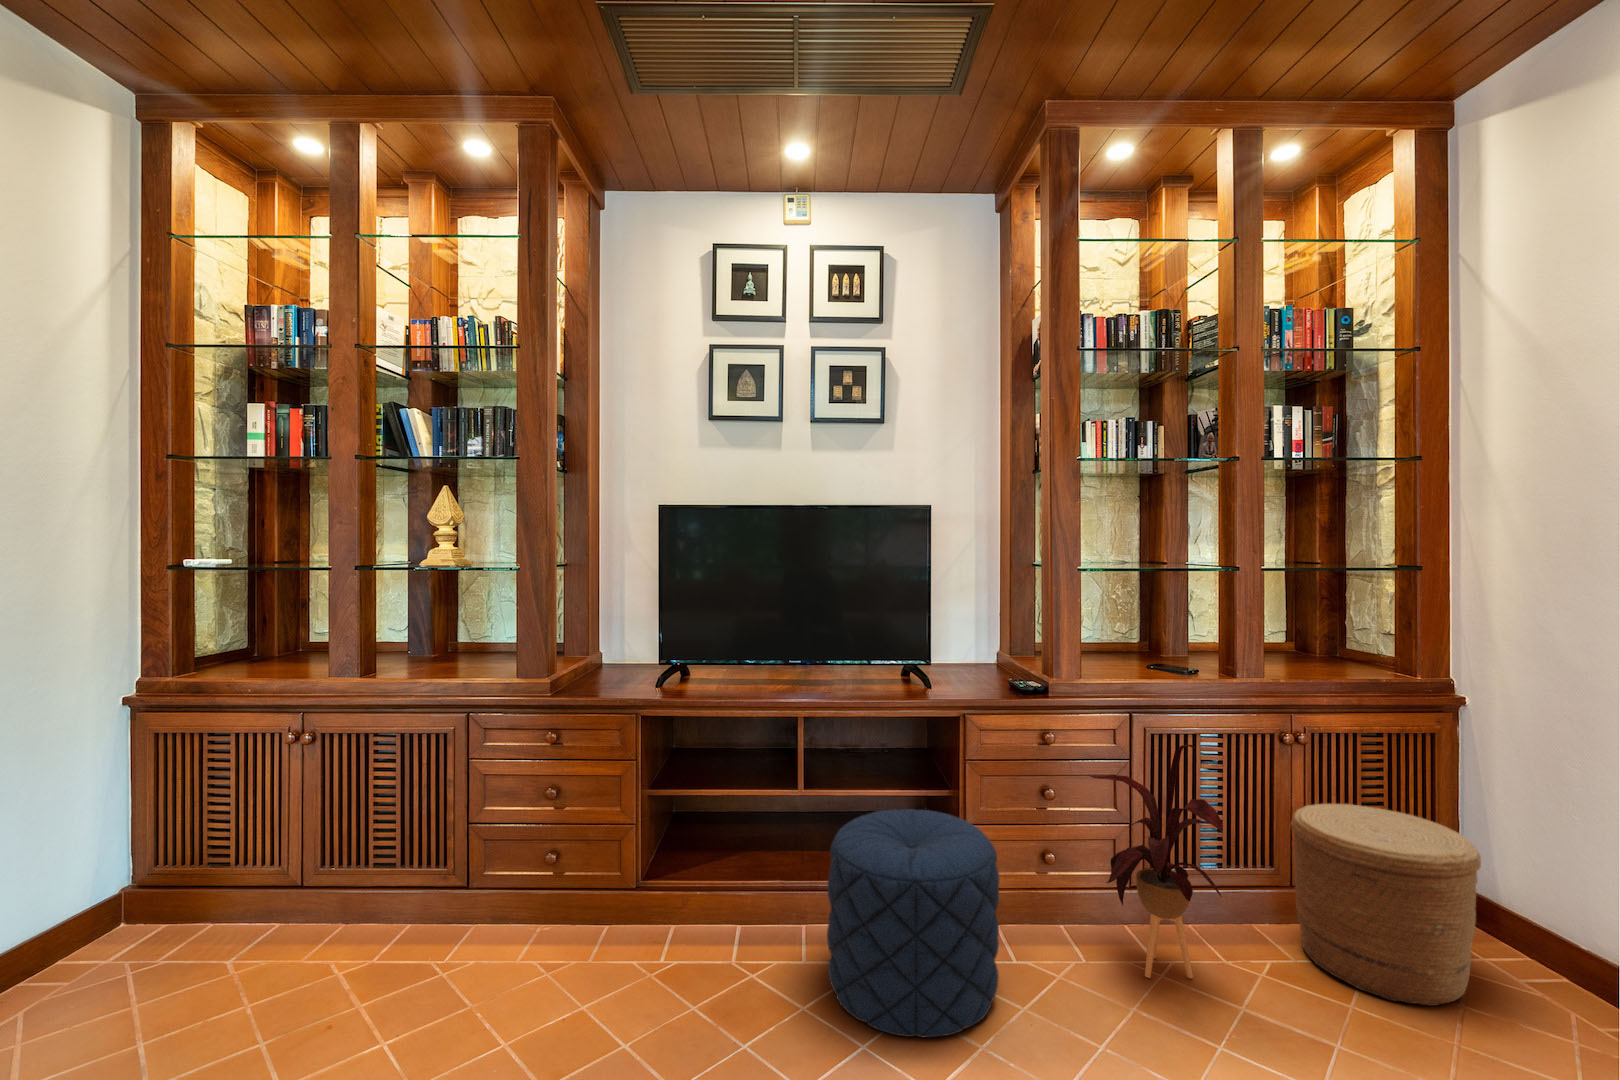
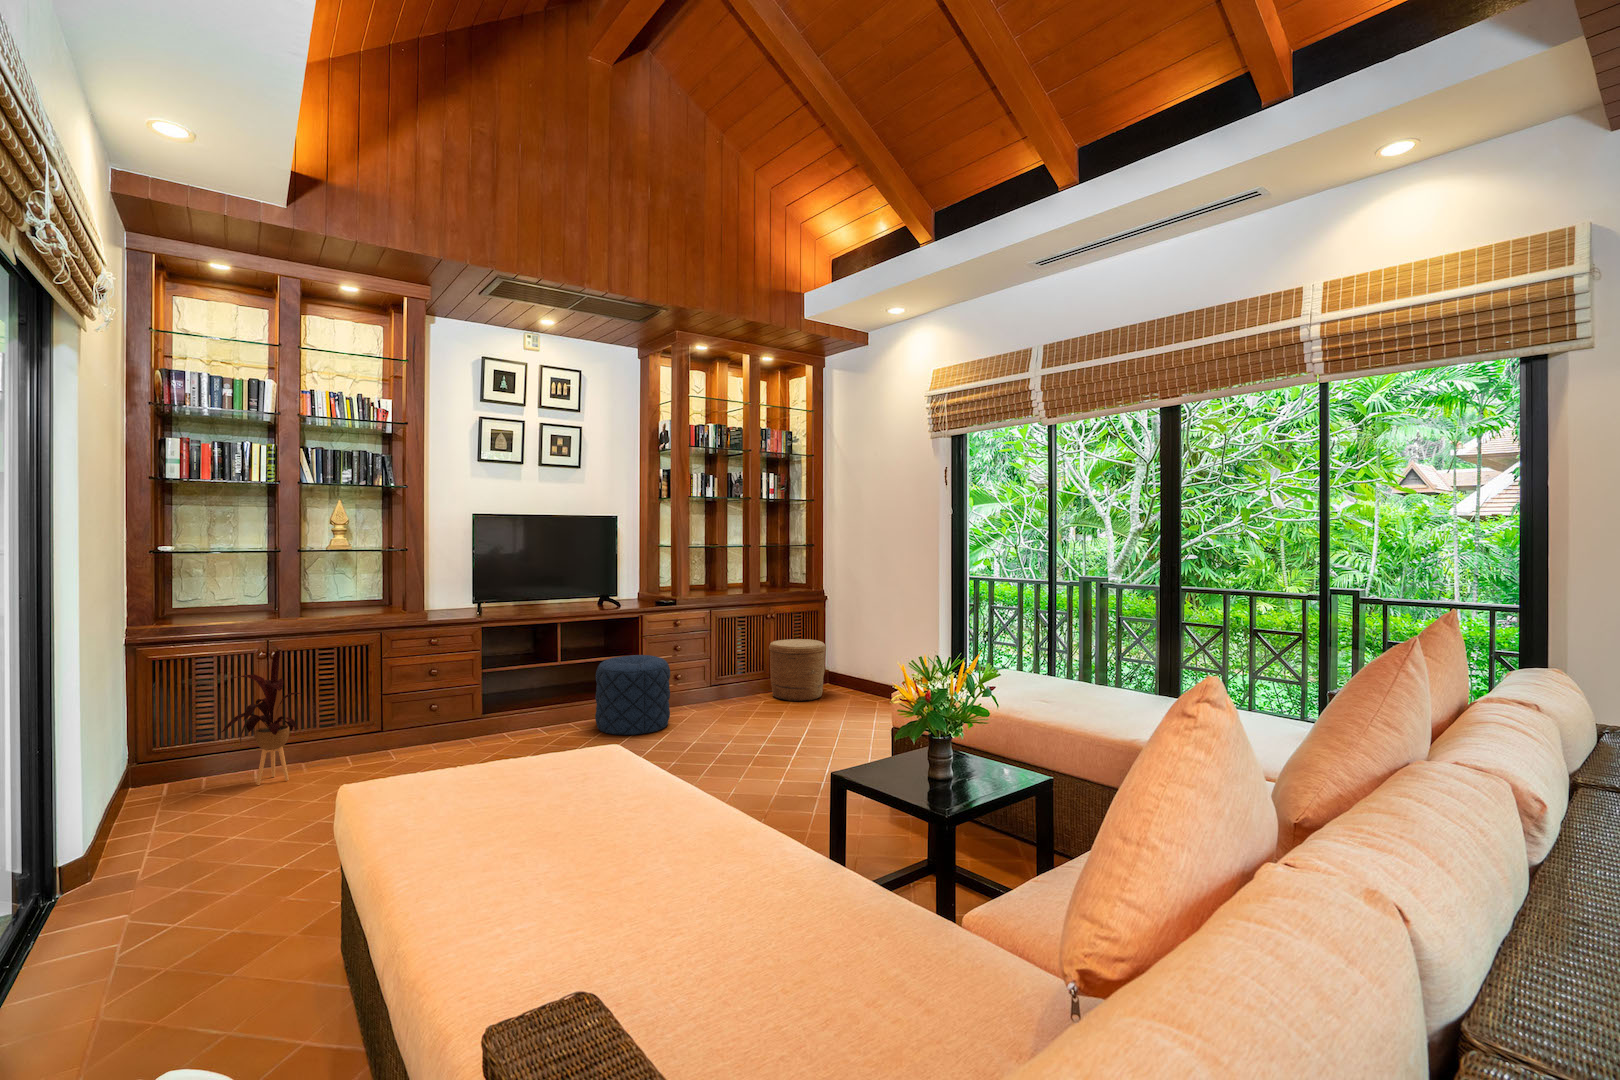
house plant: present [1091,745,1223,978] -> present [222,650,302,785]

